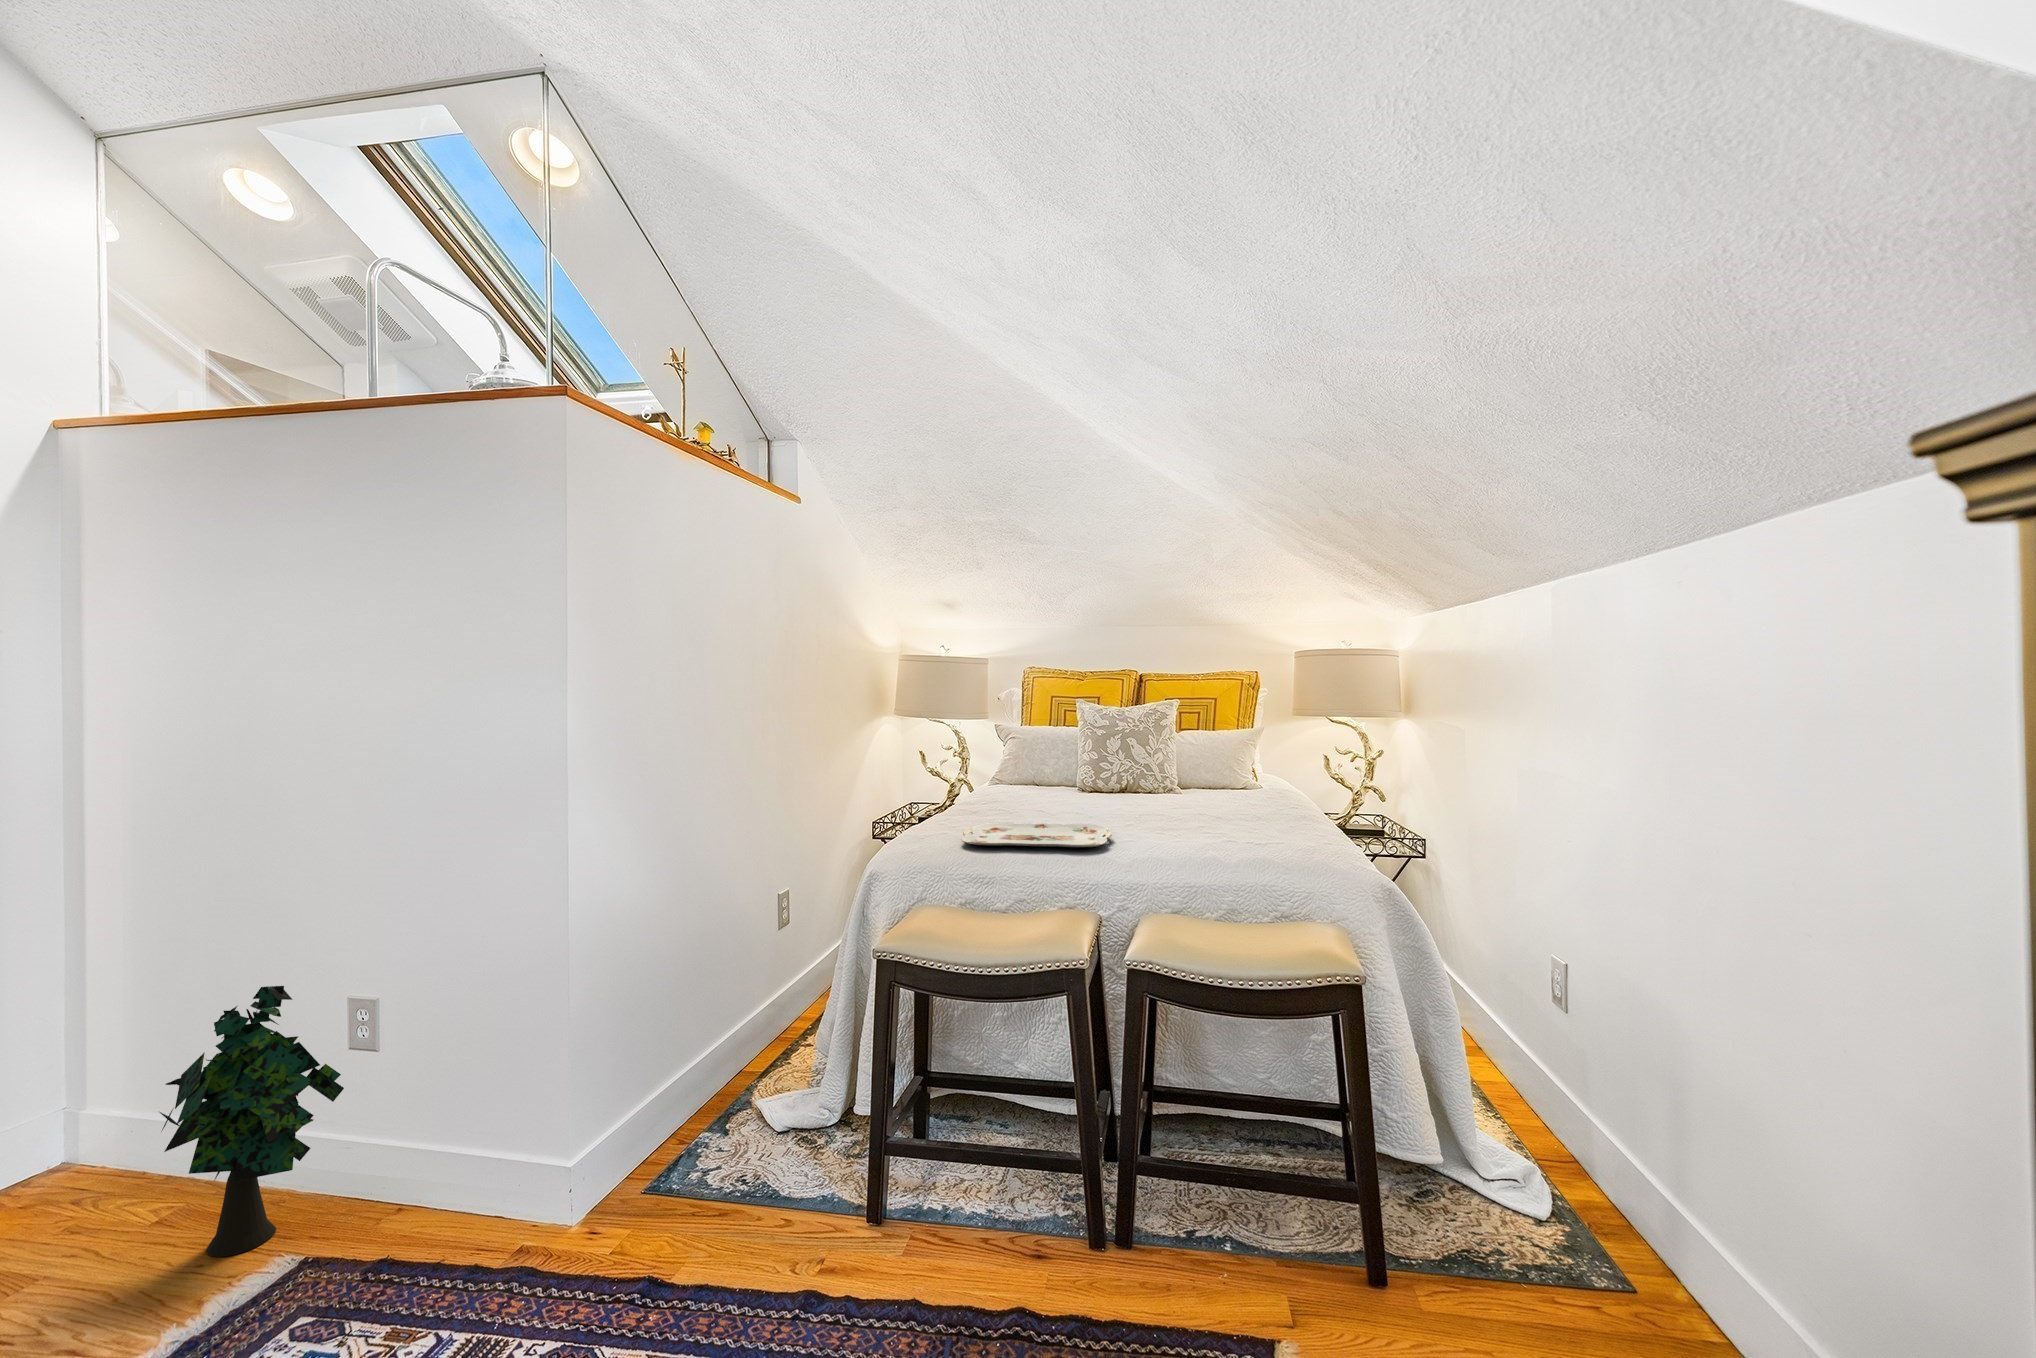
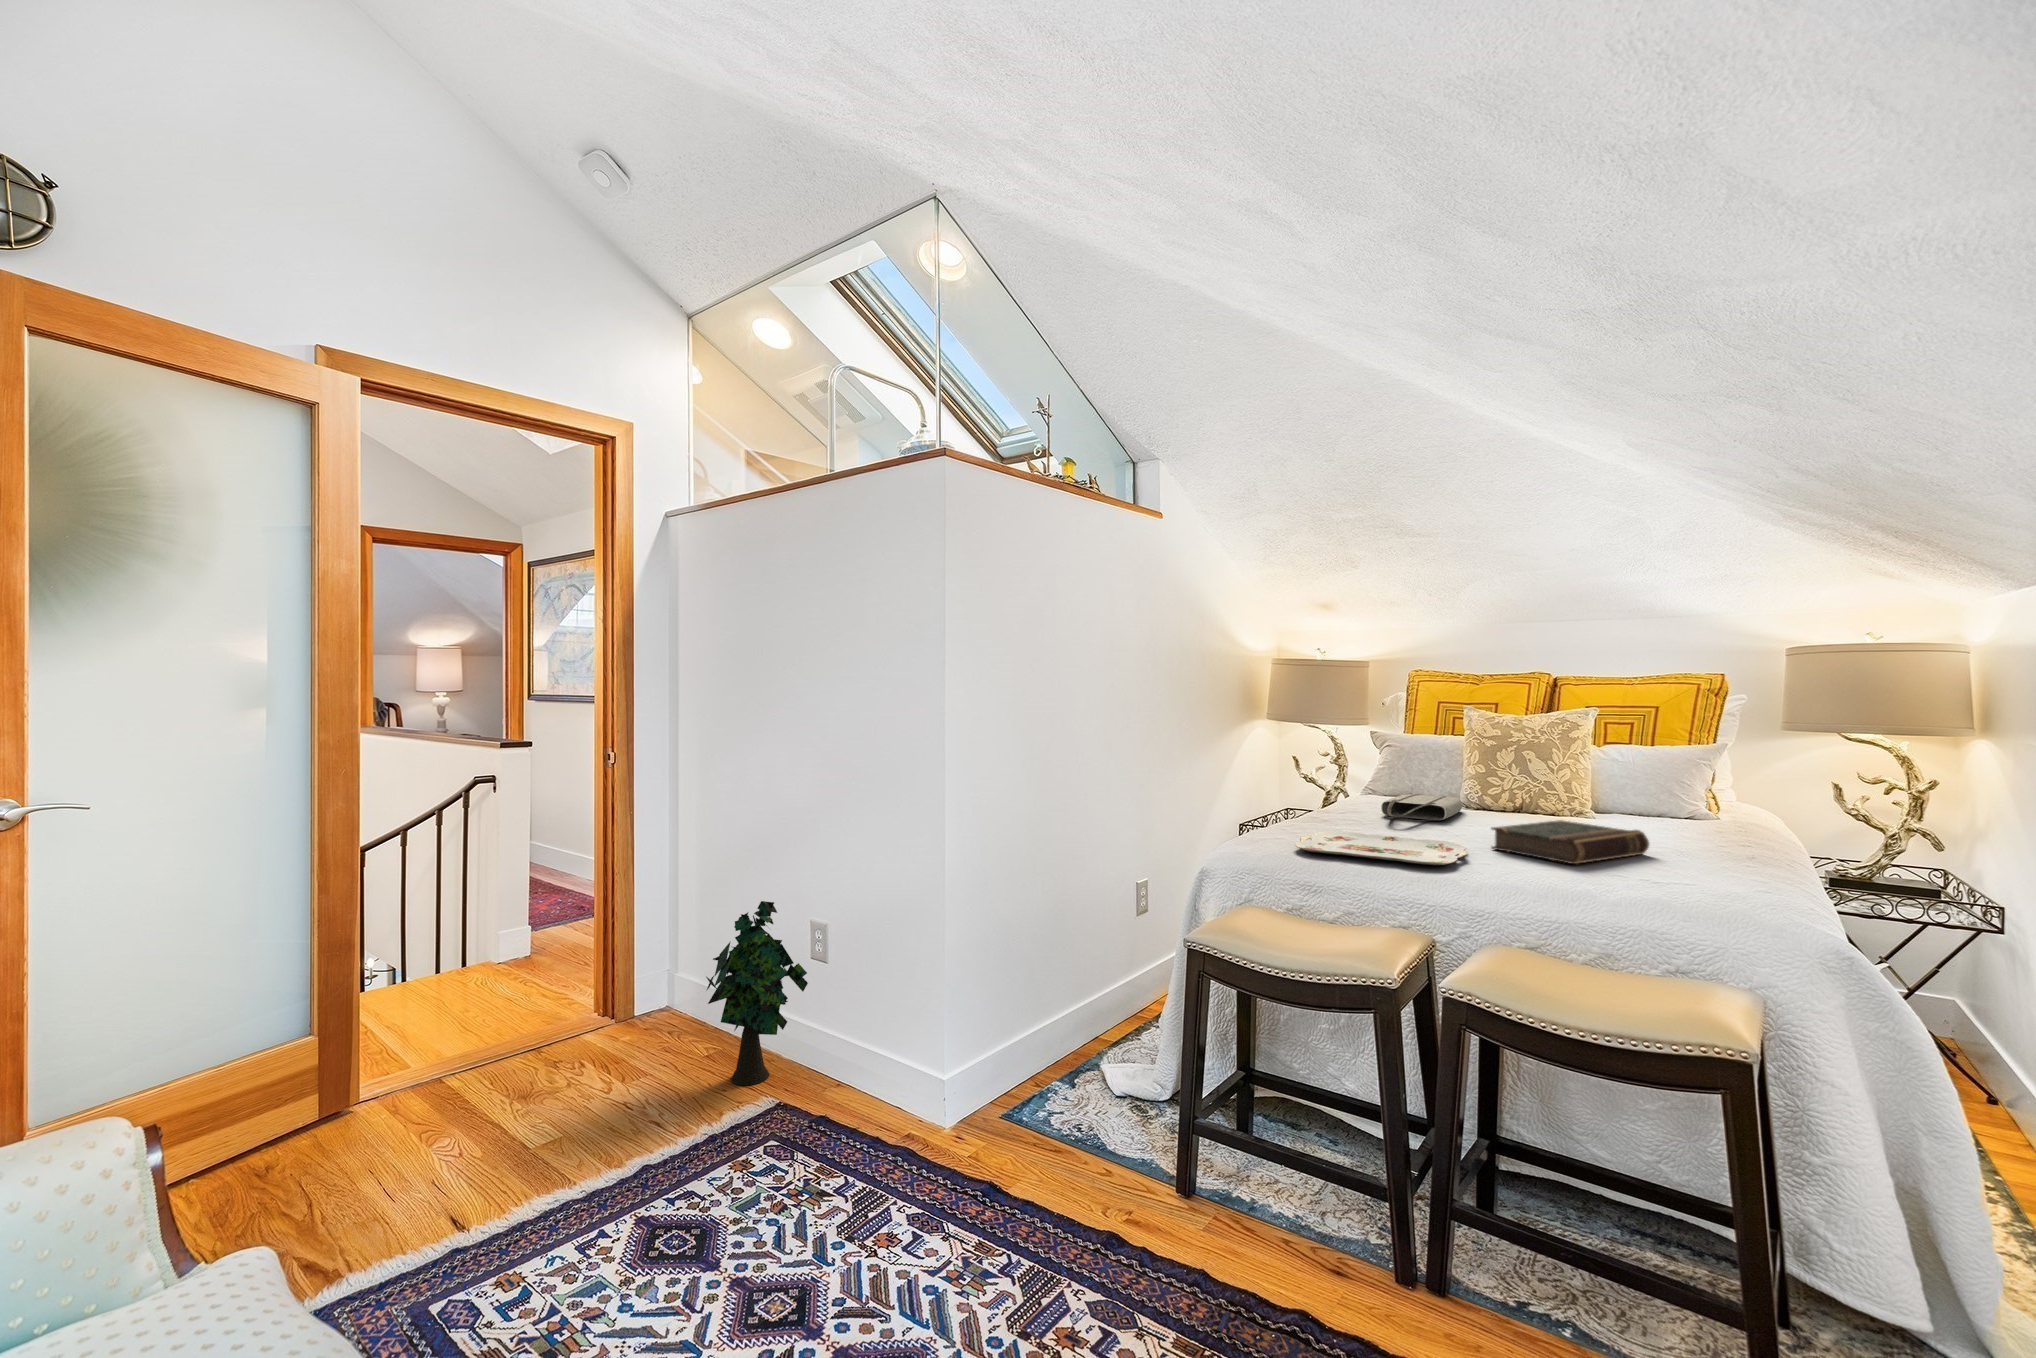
tote bag: none [1021,783,1085,807] -> present [1381,794,1462,821]
book: none [1125,797,1239,835] -> present [1491,820,1649,864]

